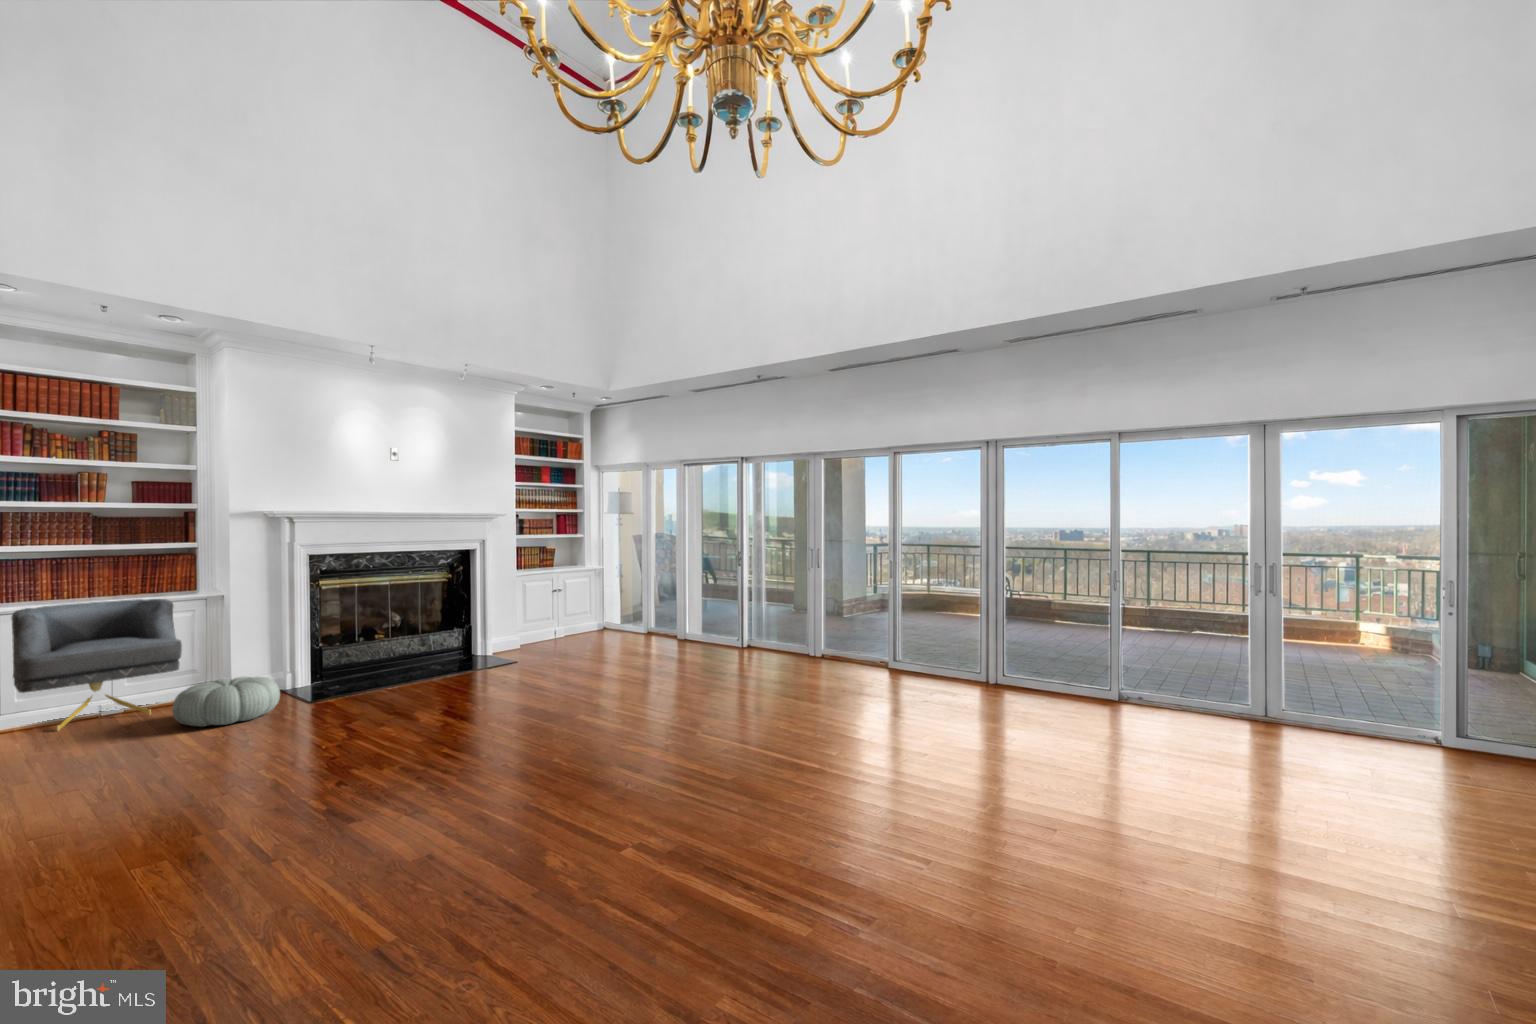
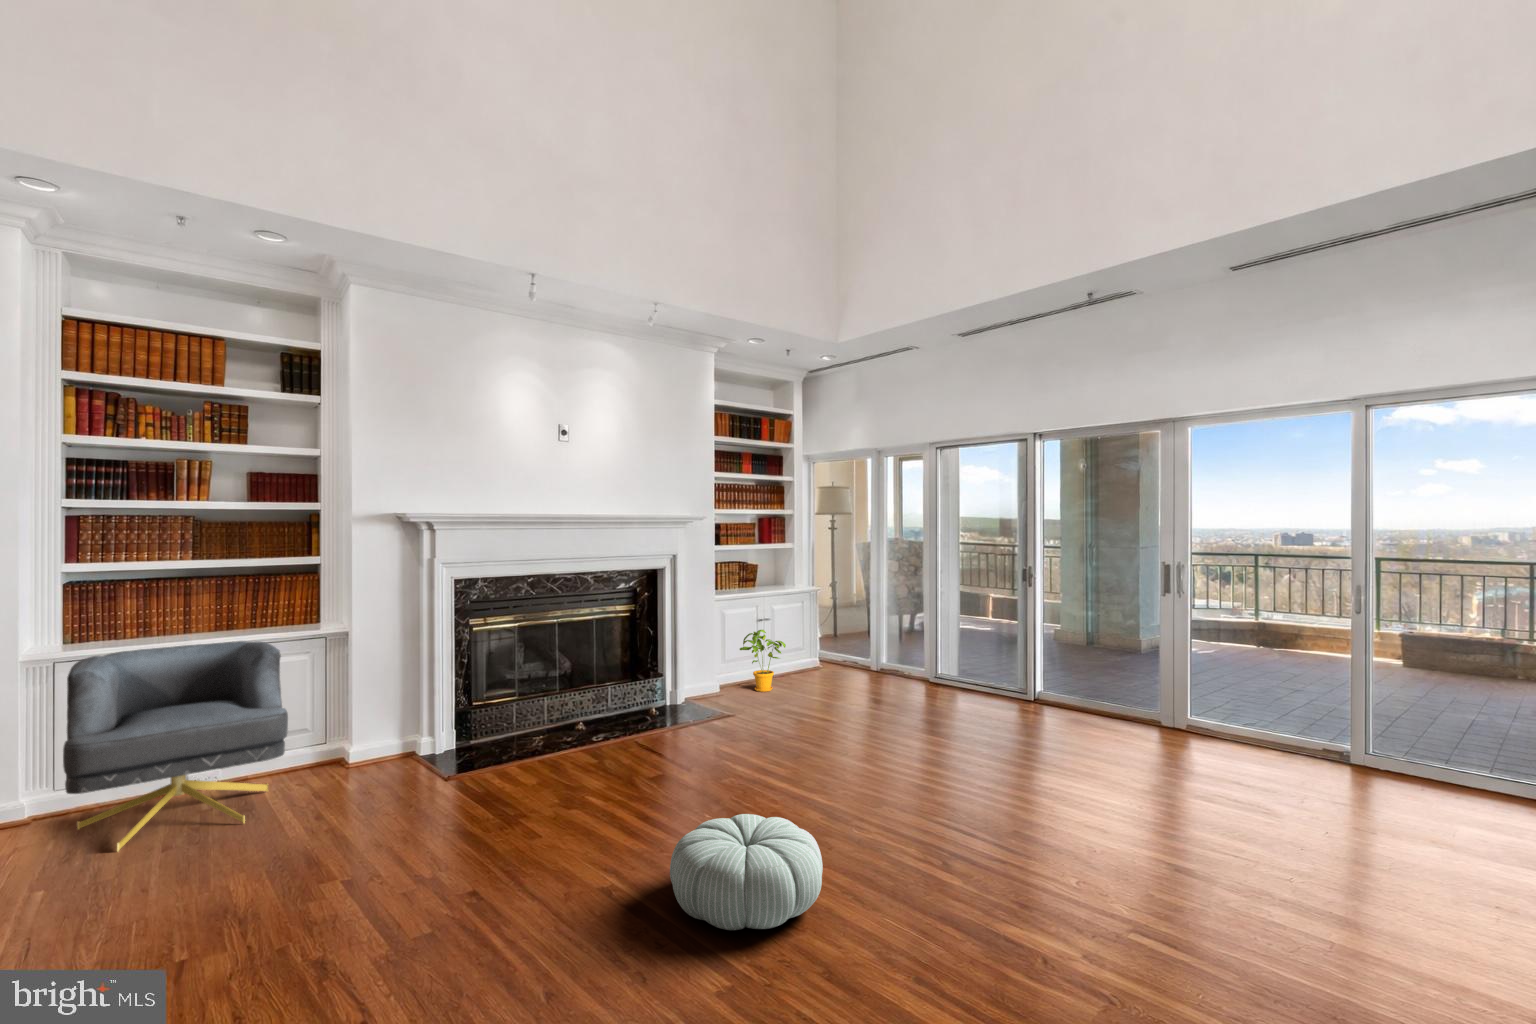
house plant: none [536,592,570,637] -> present [740,630,786,692]
pouf: present [172,677,280,727] -> present [670,814,823,930]

